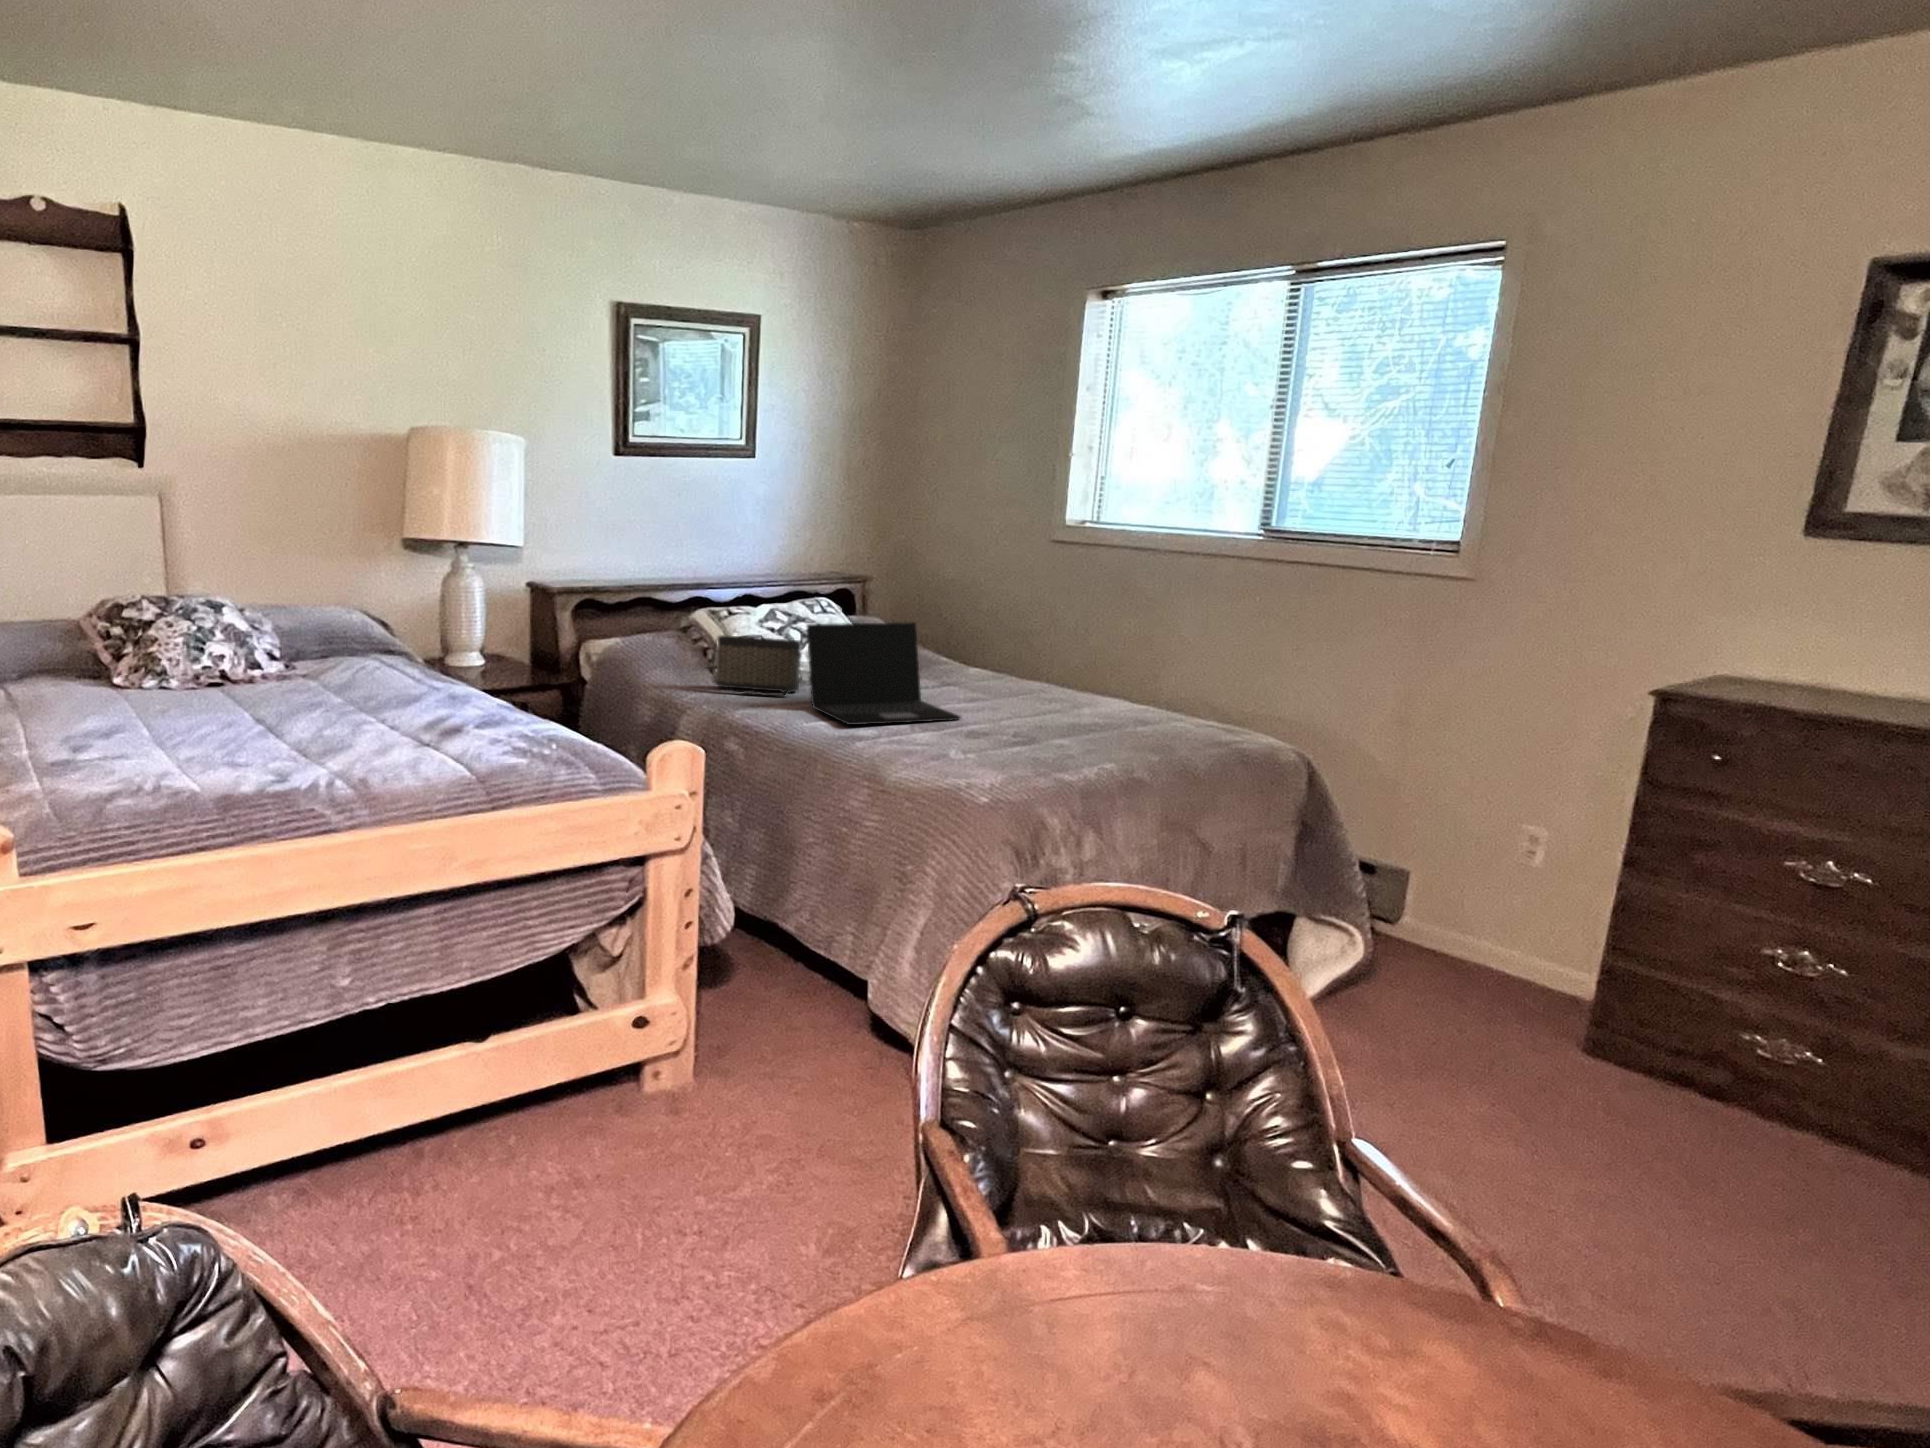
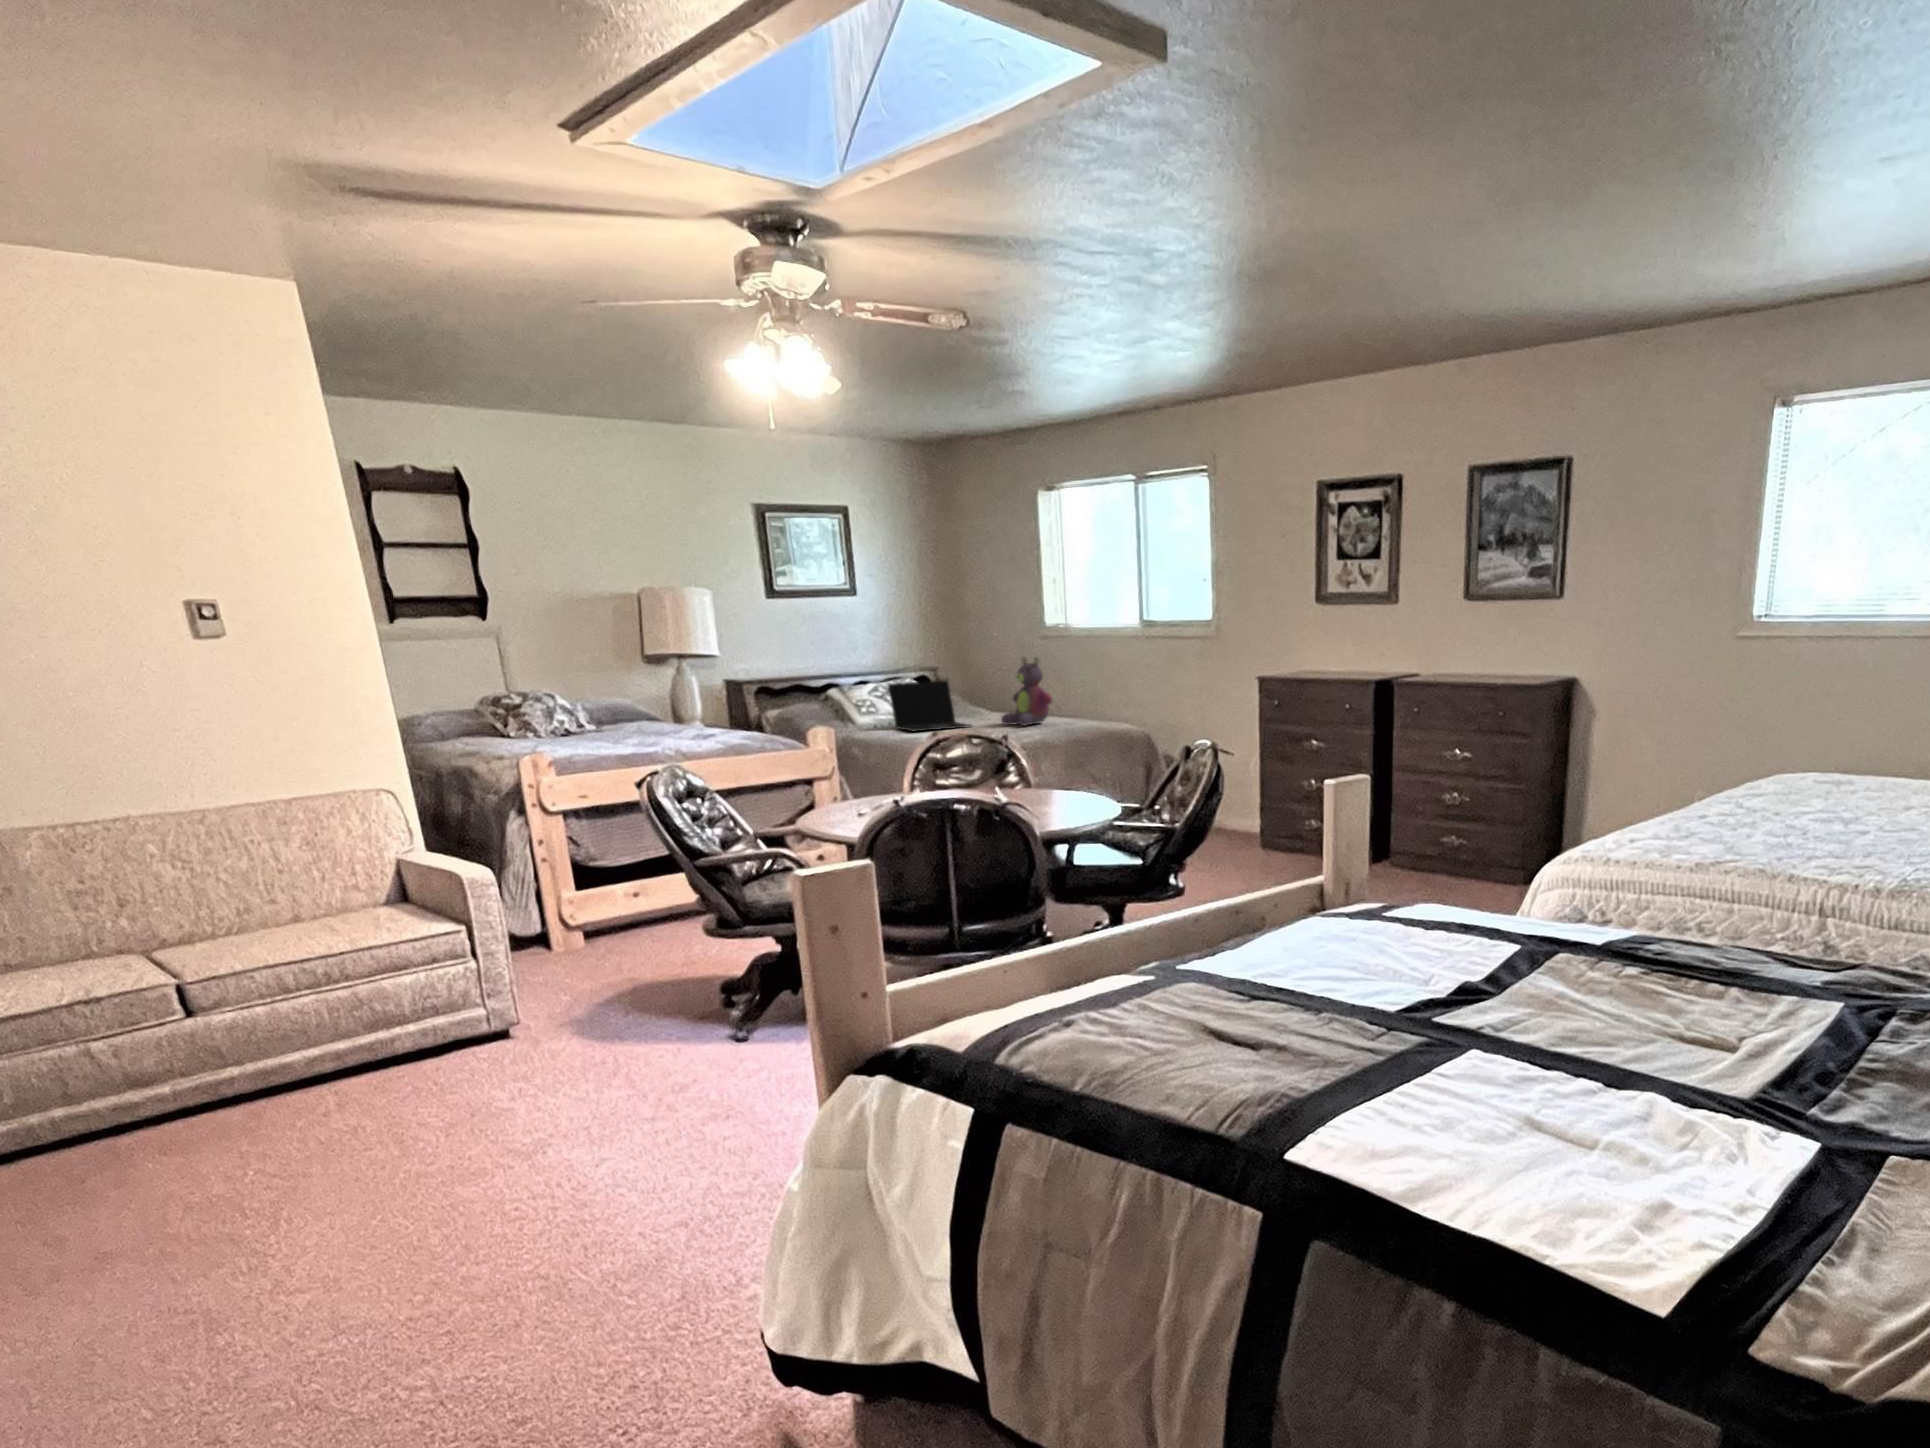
stuffed bear: none [1020,594,1132,732] -> present [1001,657,1052,726]
handbag: present [712,635,802,696] -> none [840,696,891,727]

